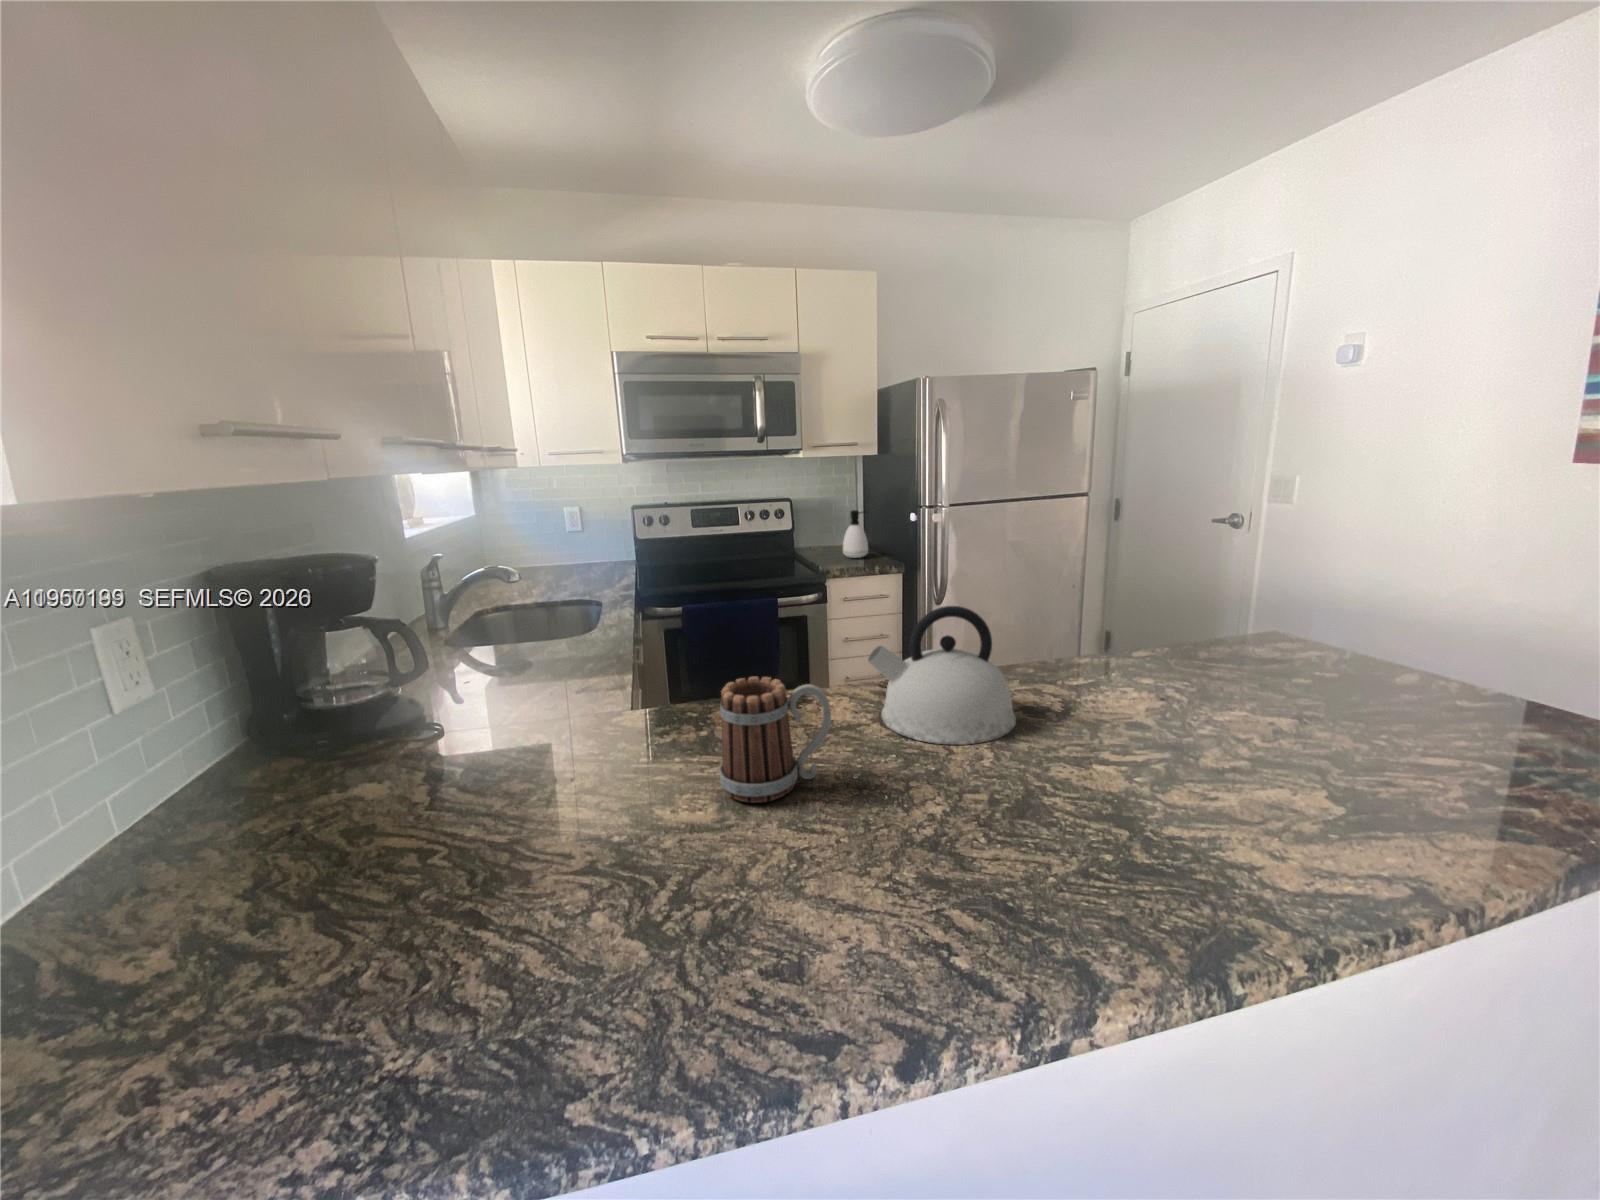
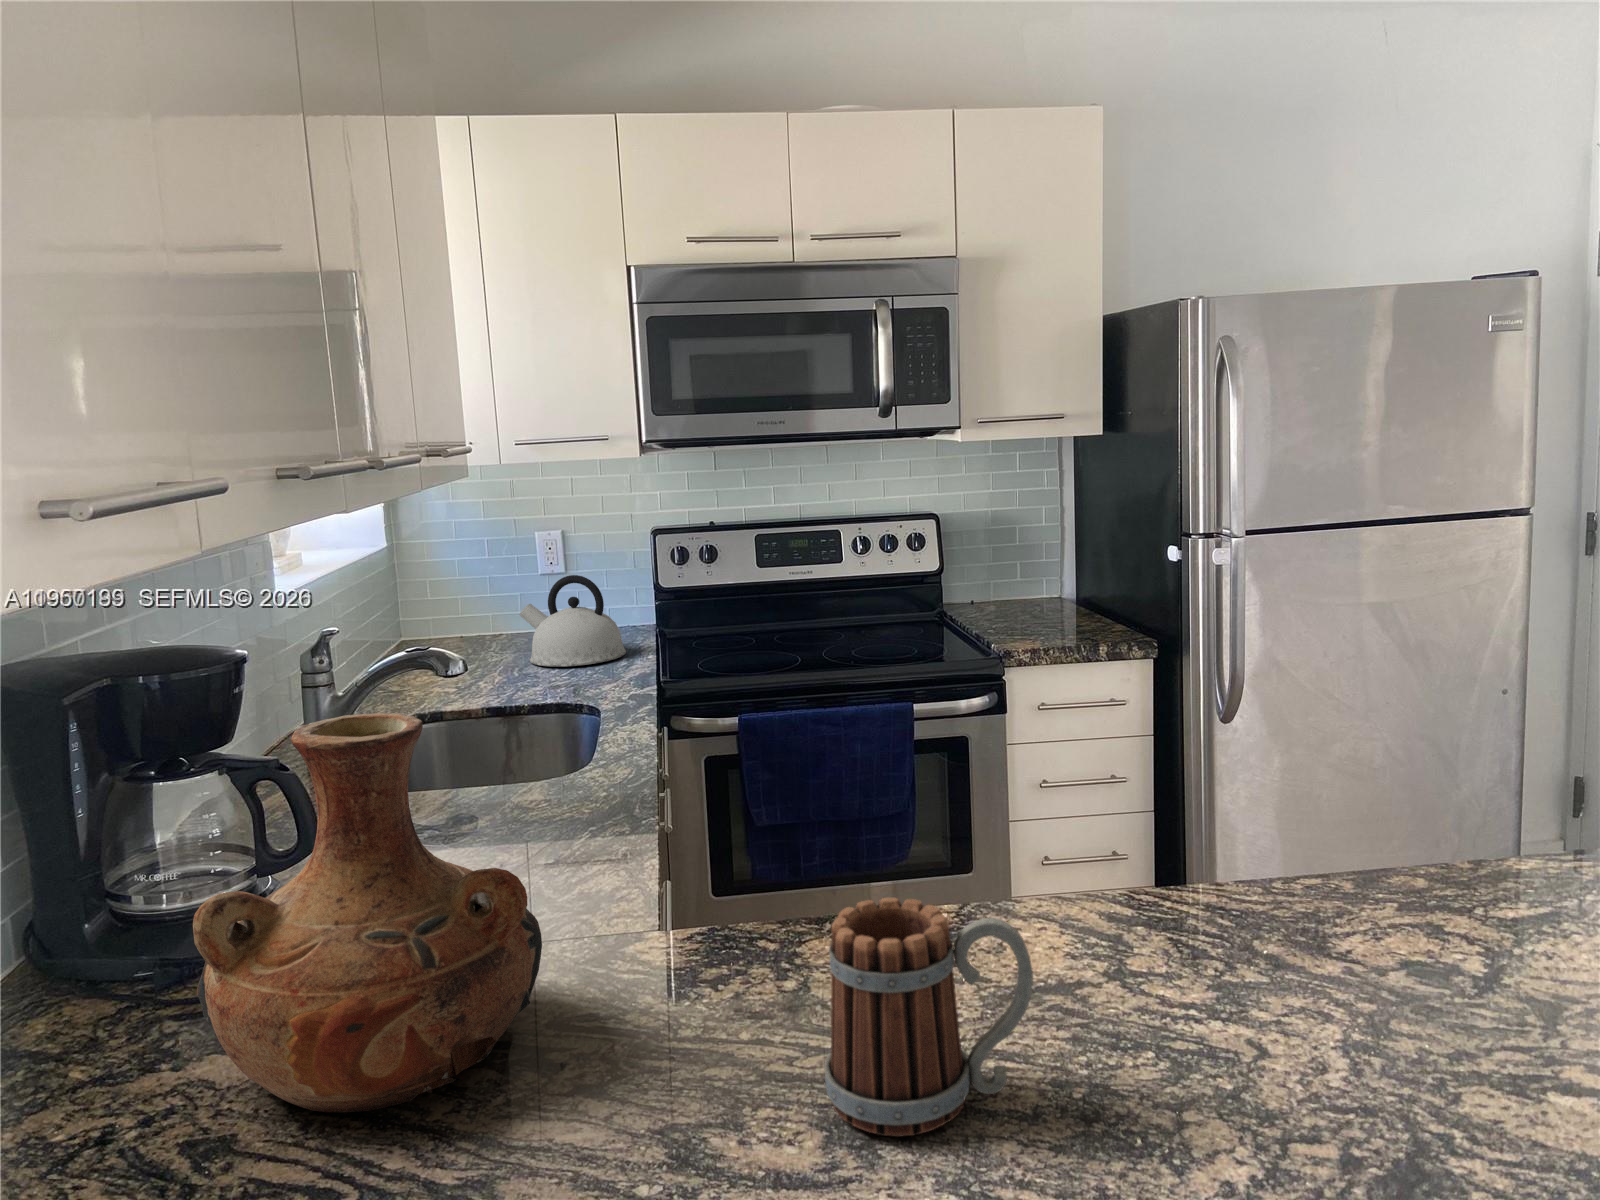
soap dispenser: present [843,510,868,558] -> none [1039,537,1088,627]
vase: none [343,583,560,809] -> present [193,713,542,1112]
kettle: present [868,606,1016,745] -> present [520,575,626,667]

